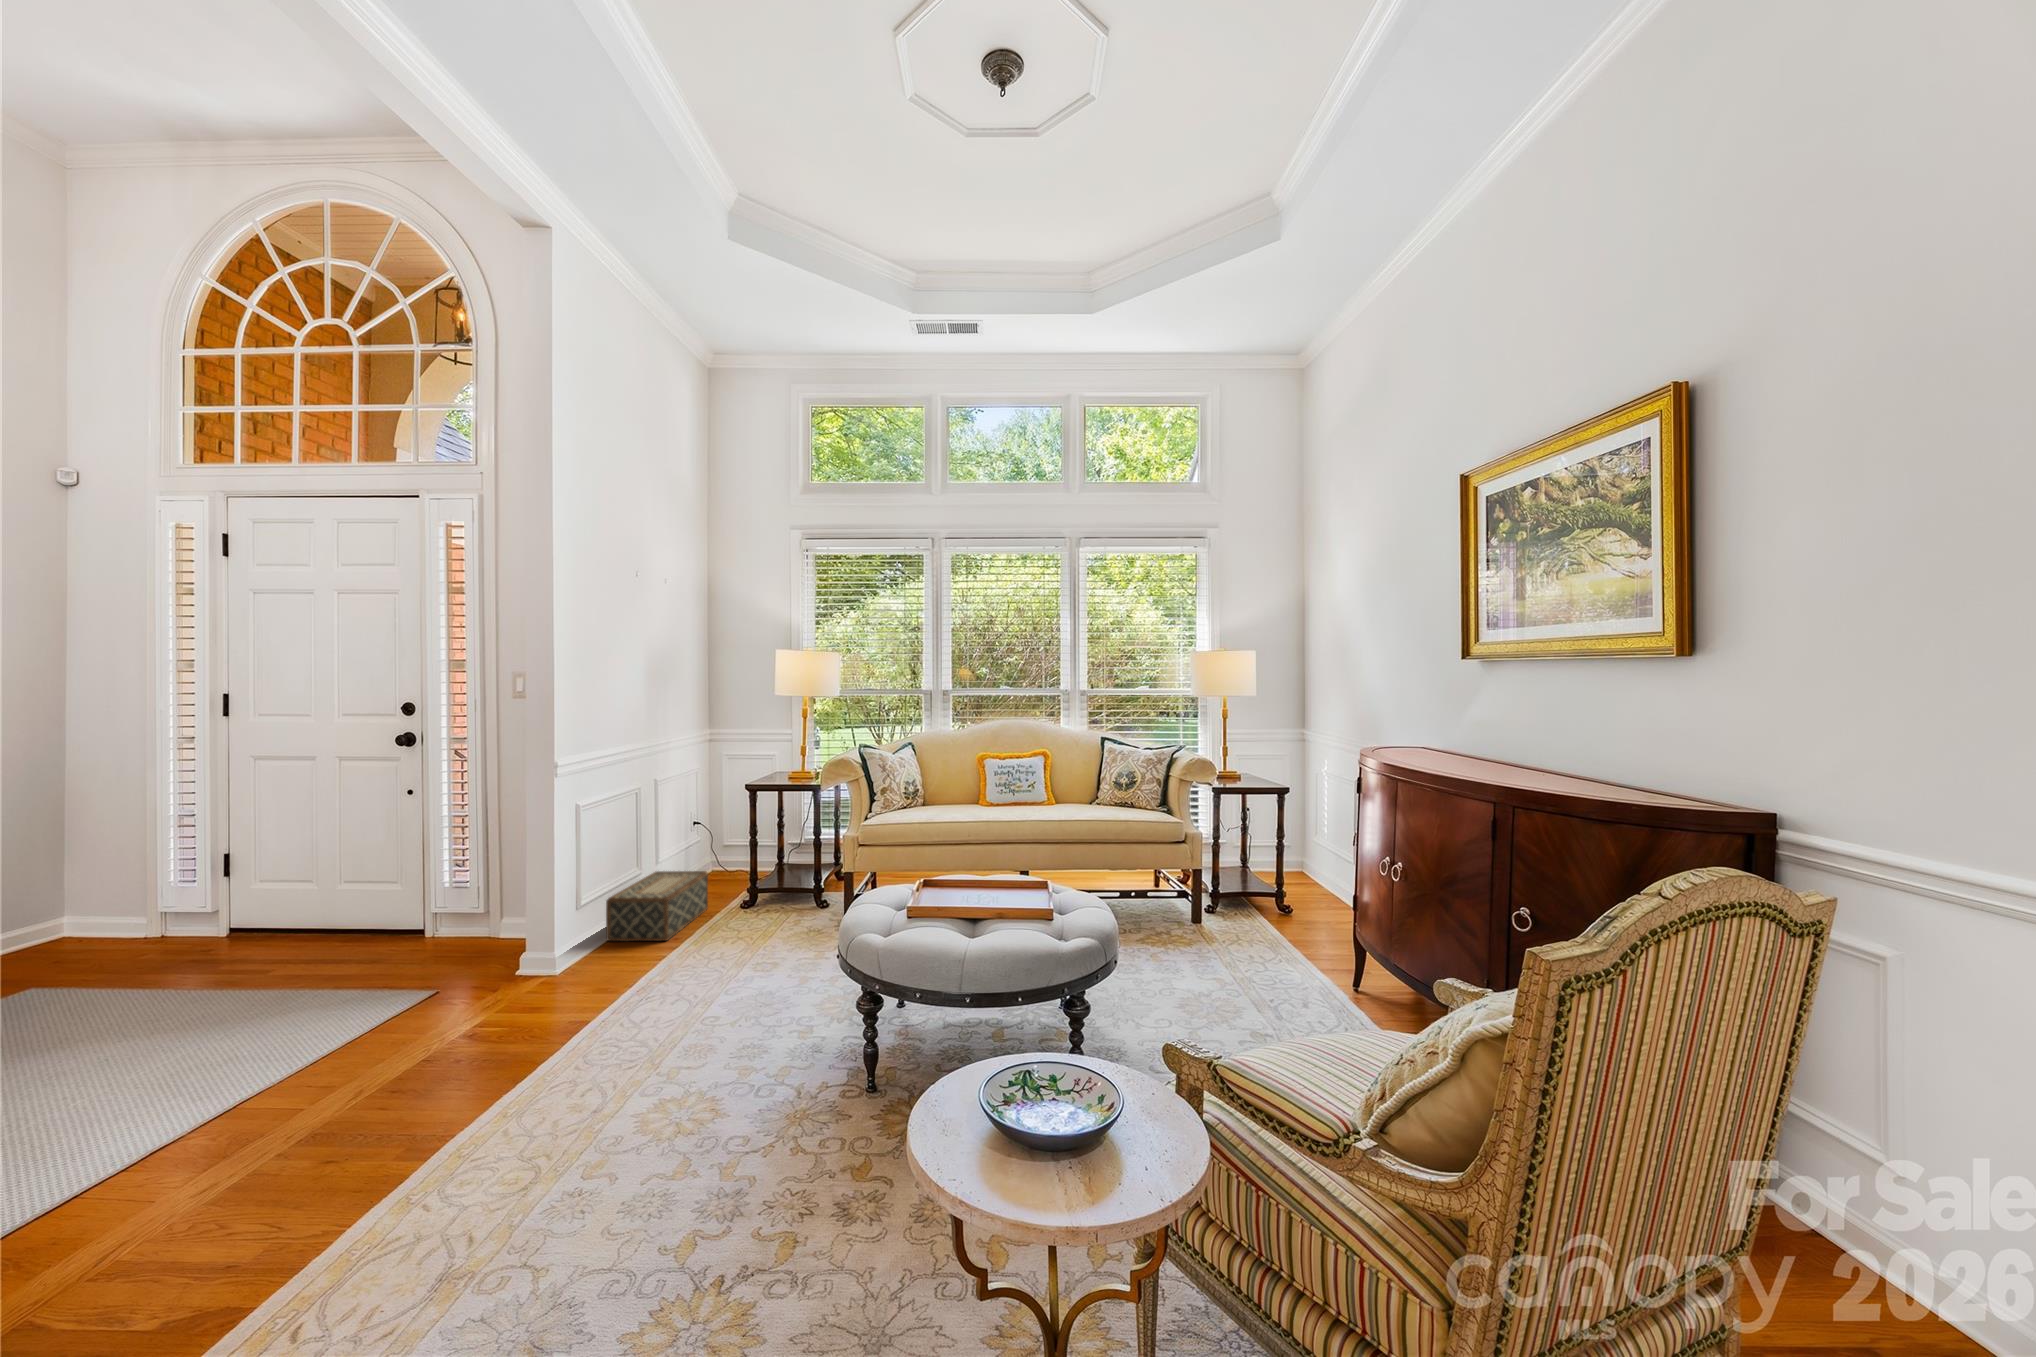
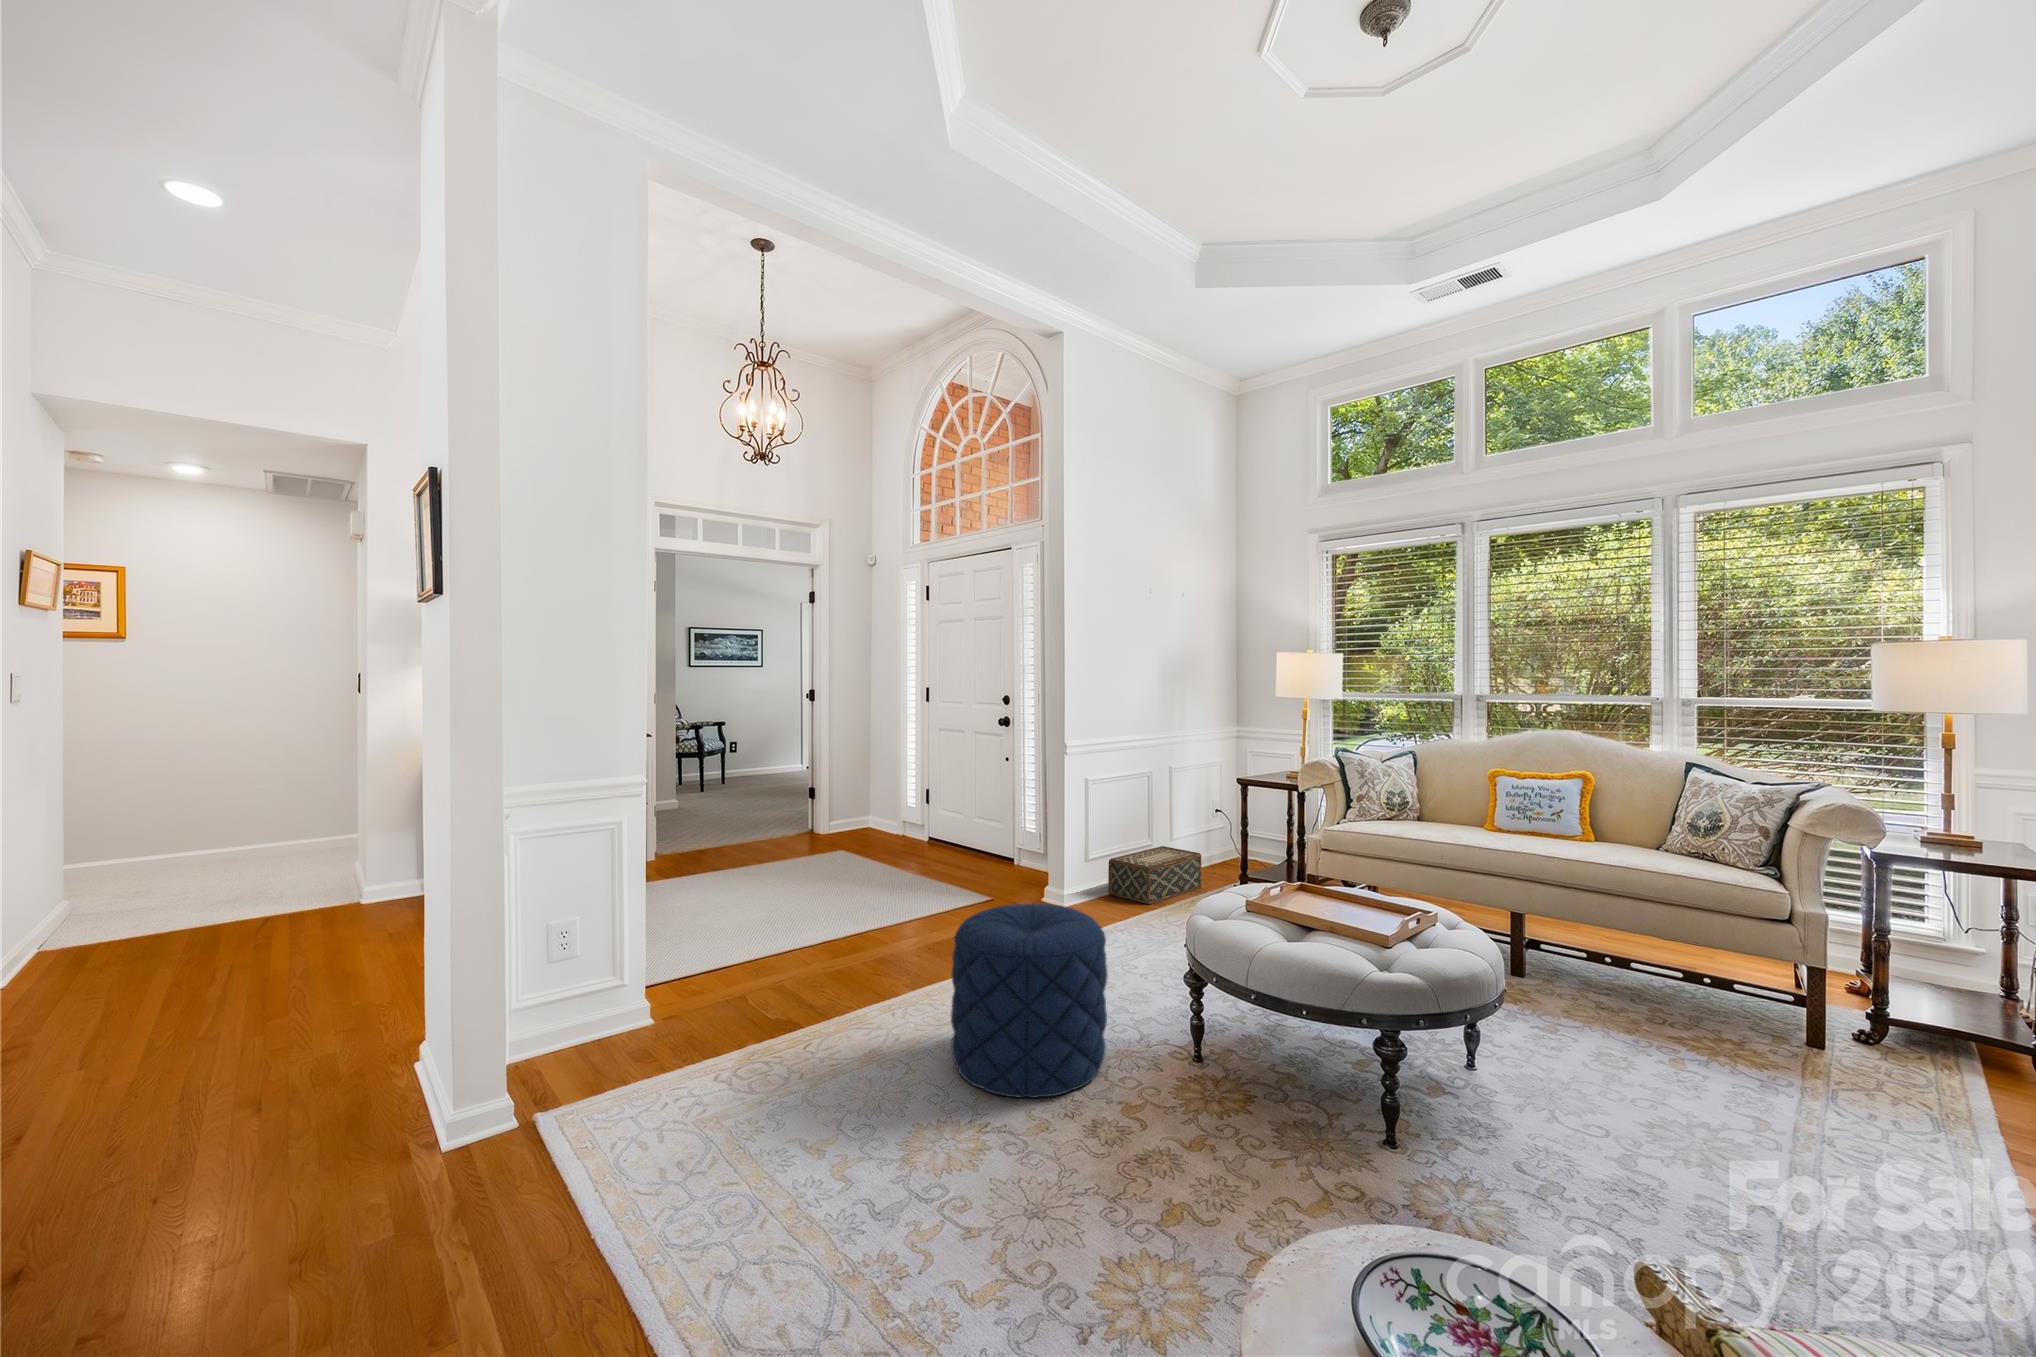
pouf: none [580,963,800,1242] -> present [951,903,1108,1098]

